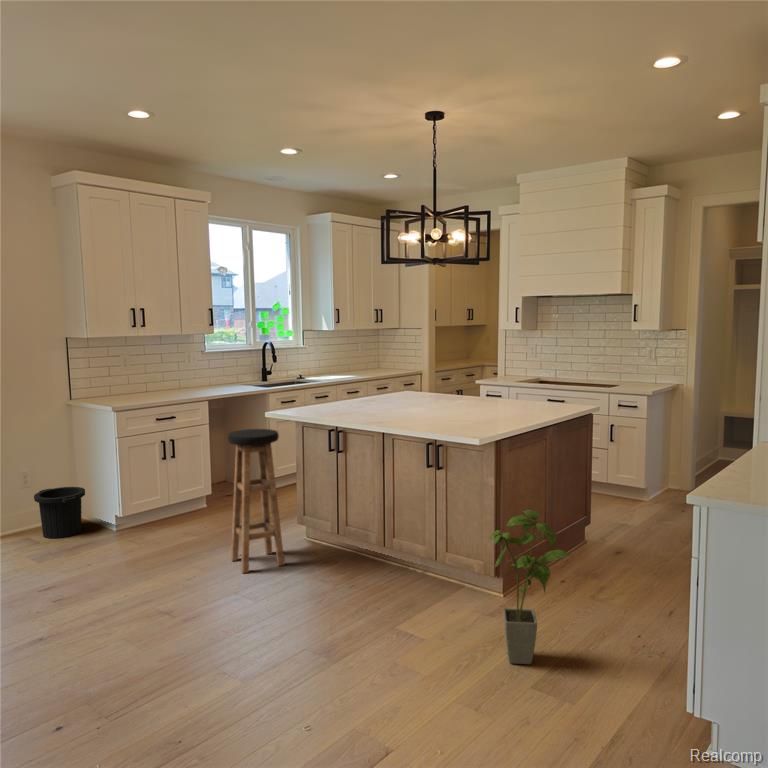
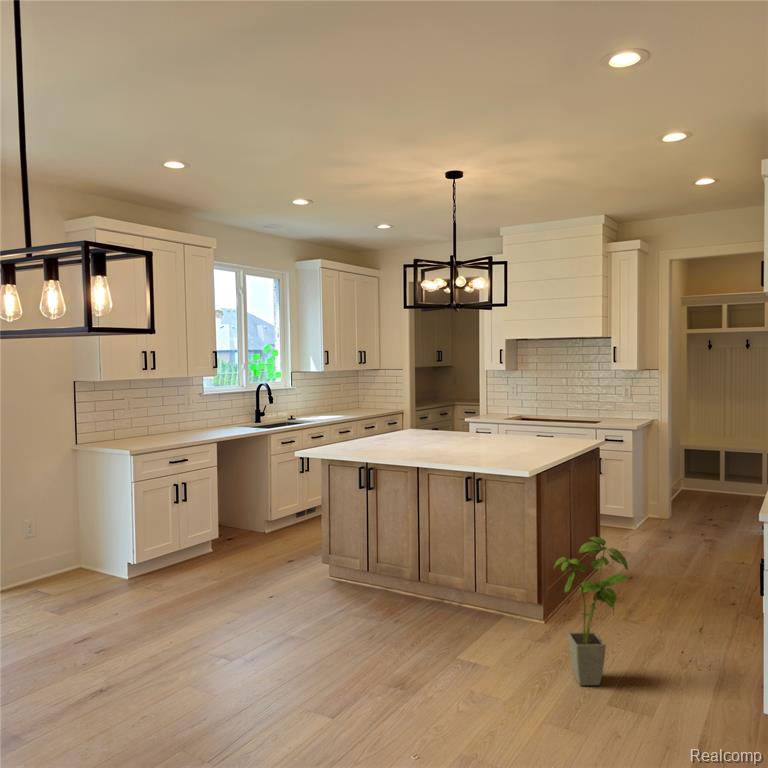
bar stool: present [228,429,284,573] -> none [263,469,320,615]
trash can: present [34,487,85,538] -> none [41,534,95,590]

